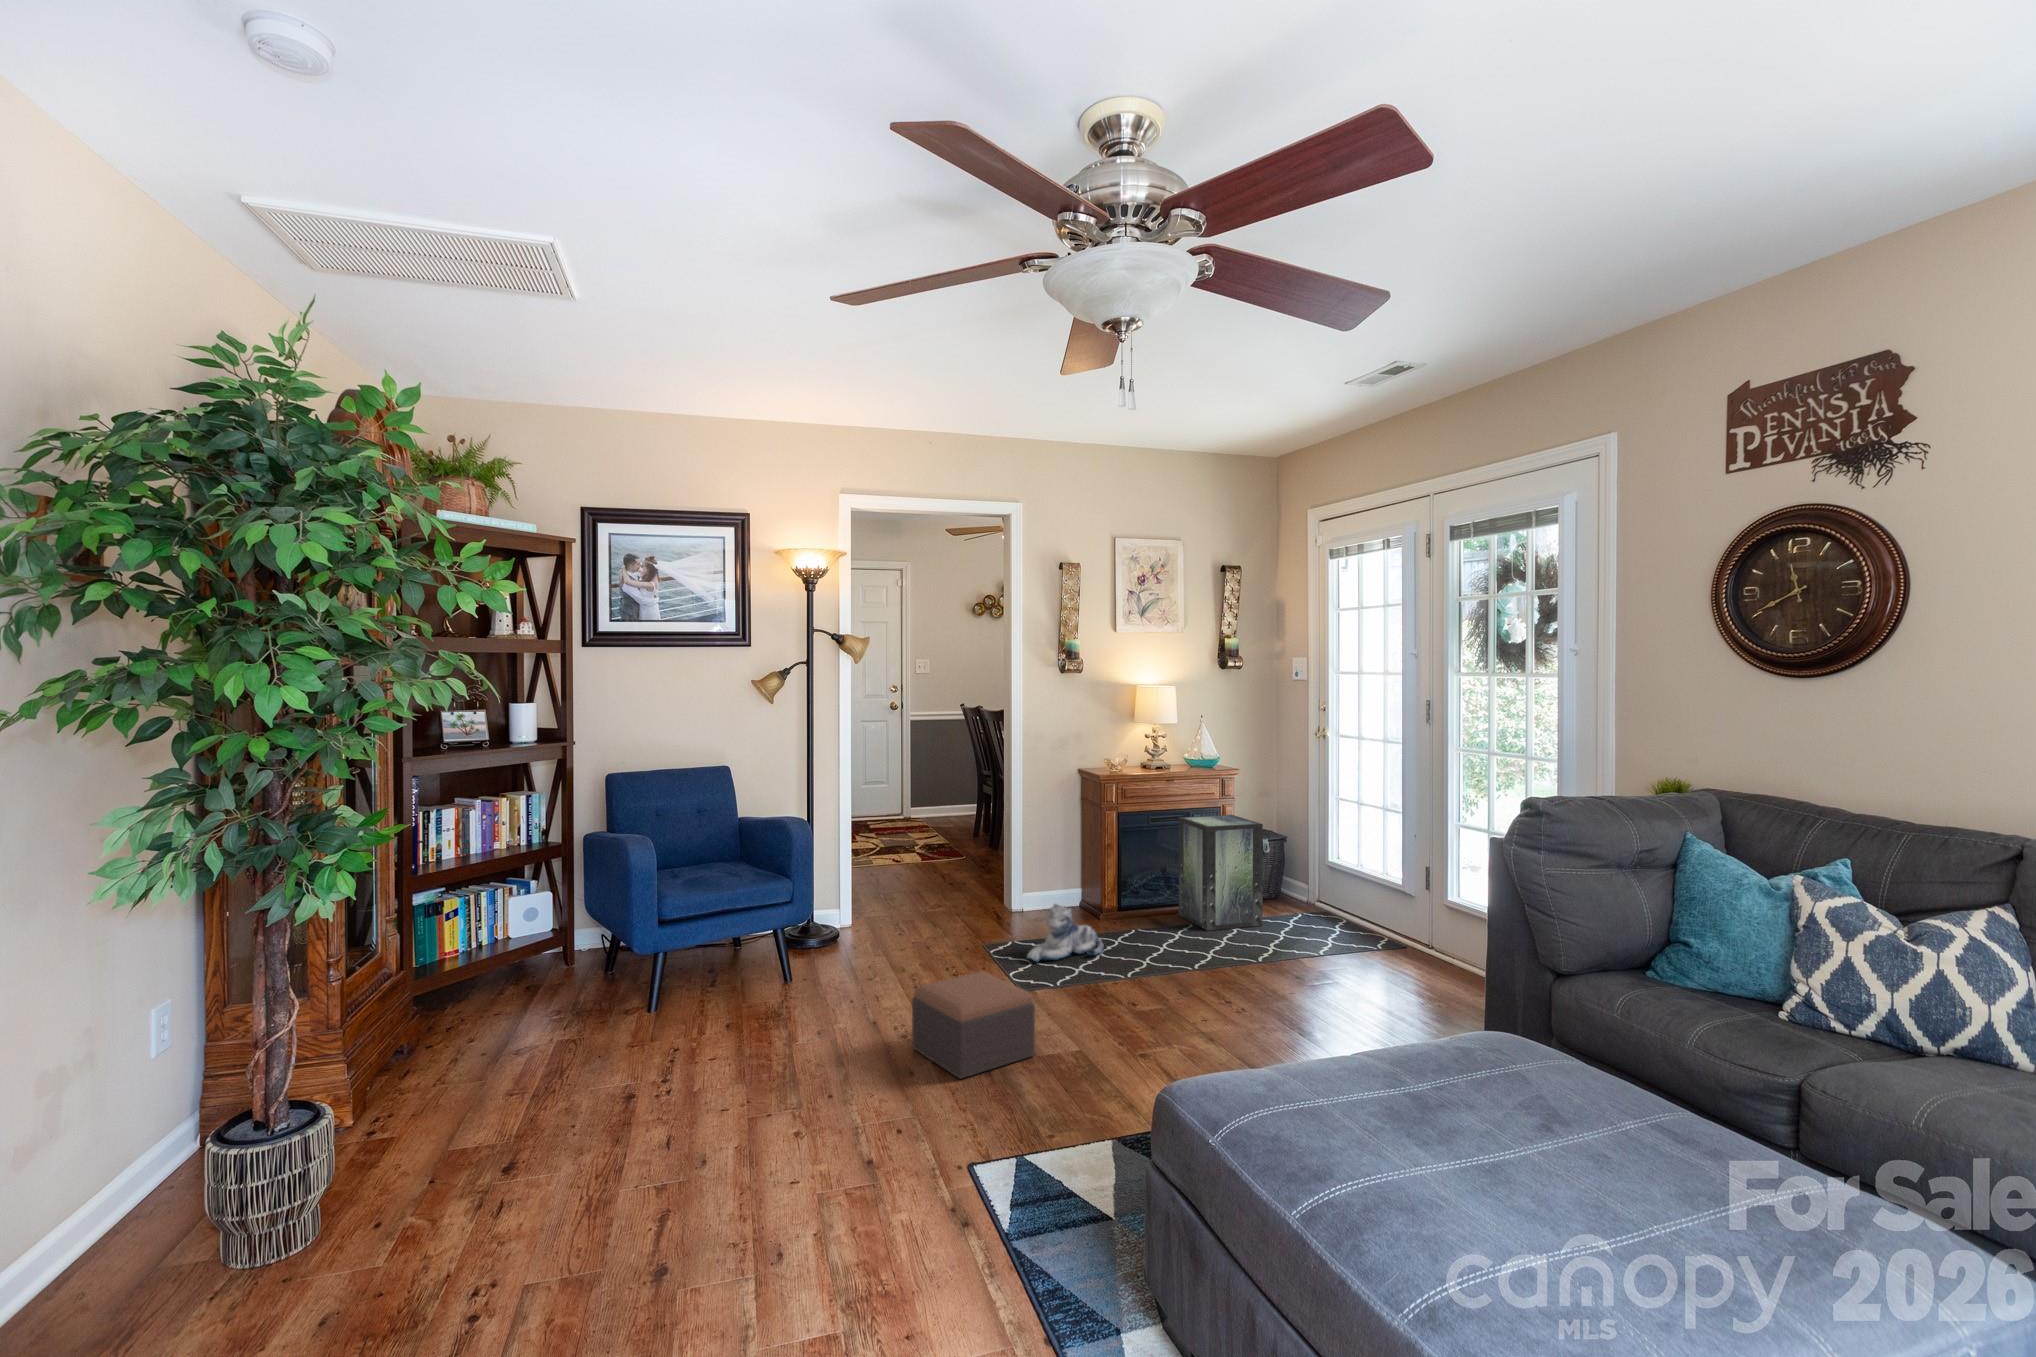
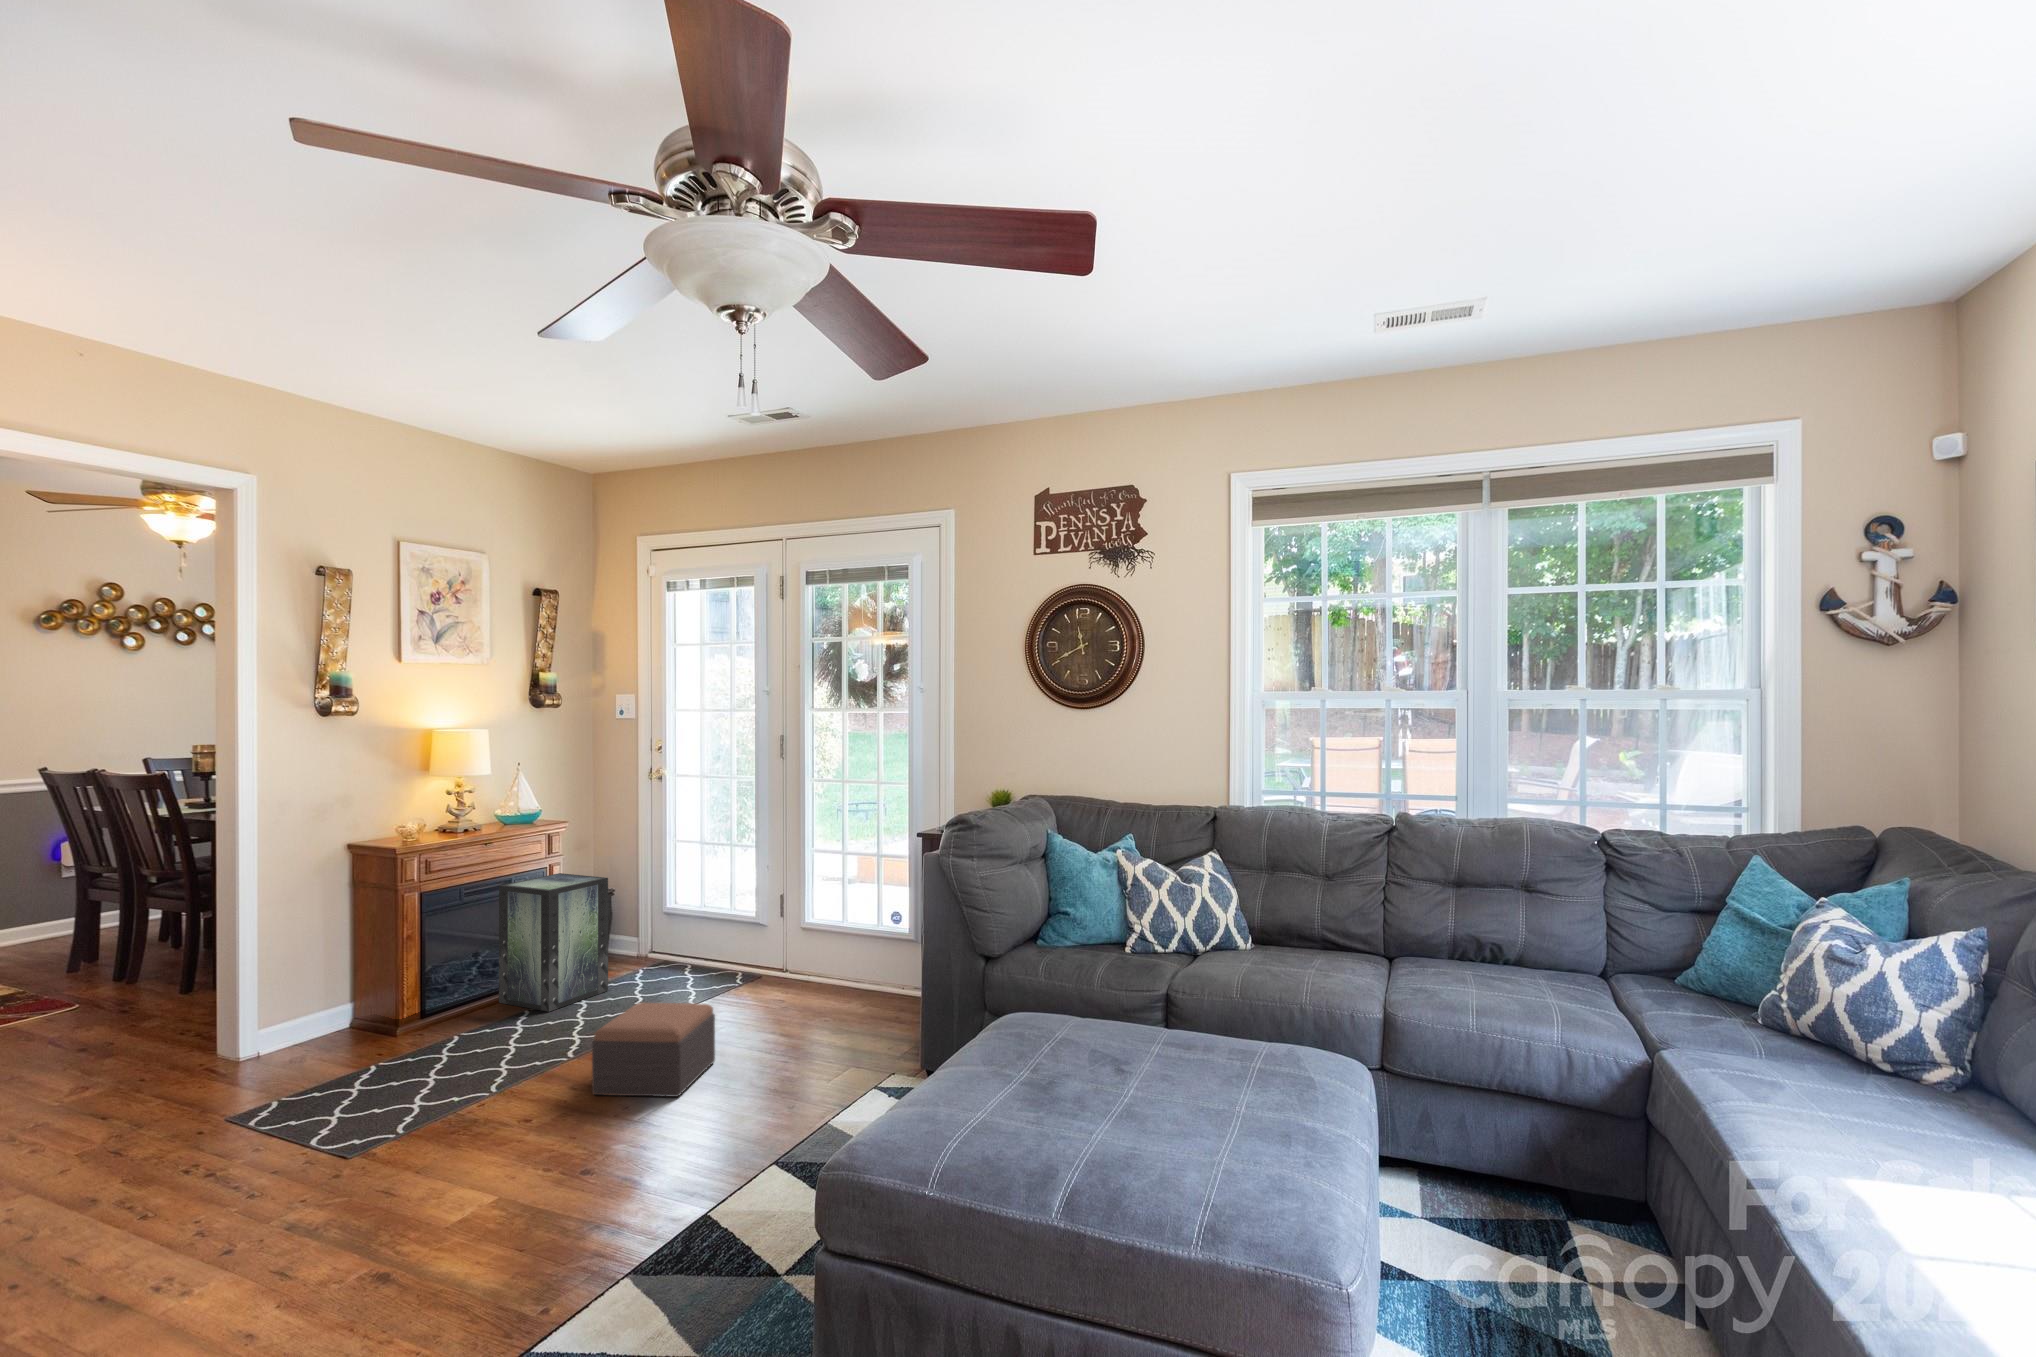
plush toy: present [1027,904,1104,961] -> none [324,1025,432,1114]
footstool: present [912,971,1035,1079] -> present [592,1003,715,1097]

